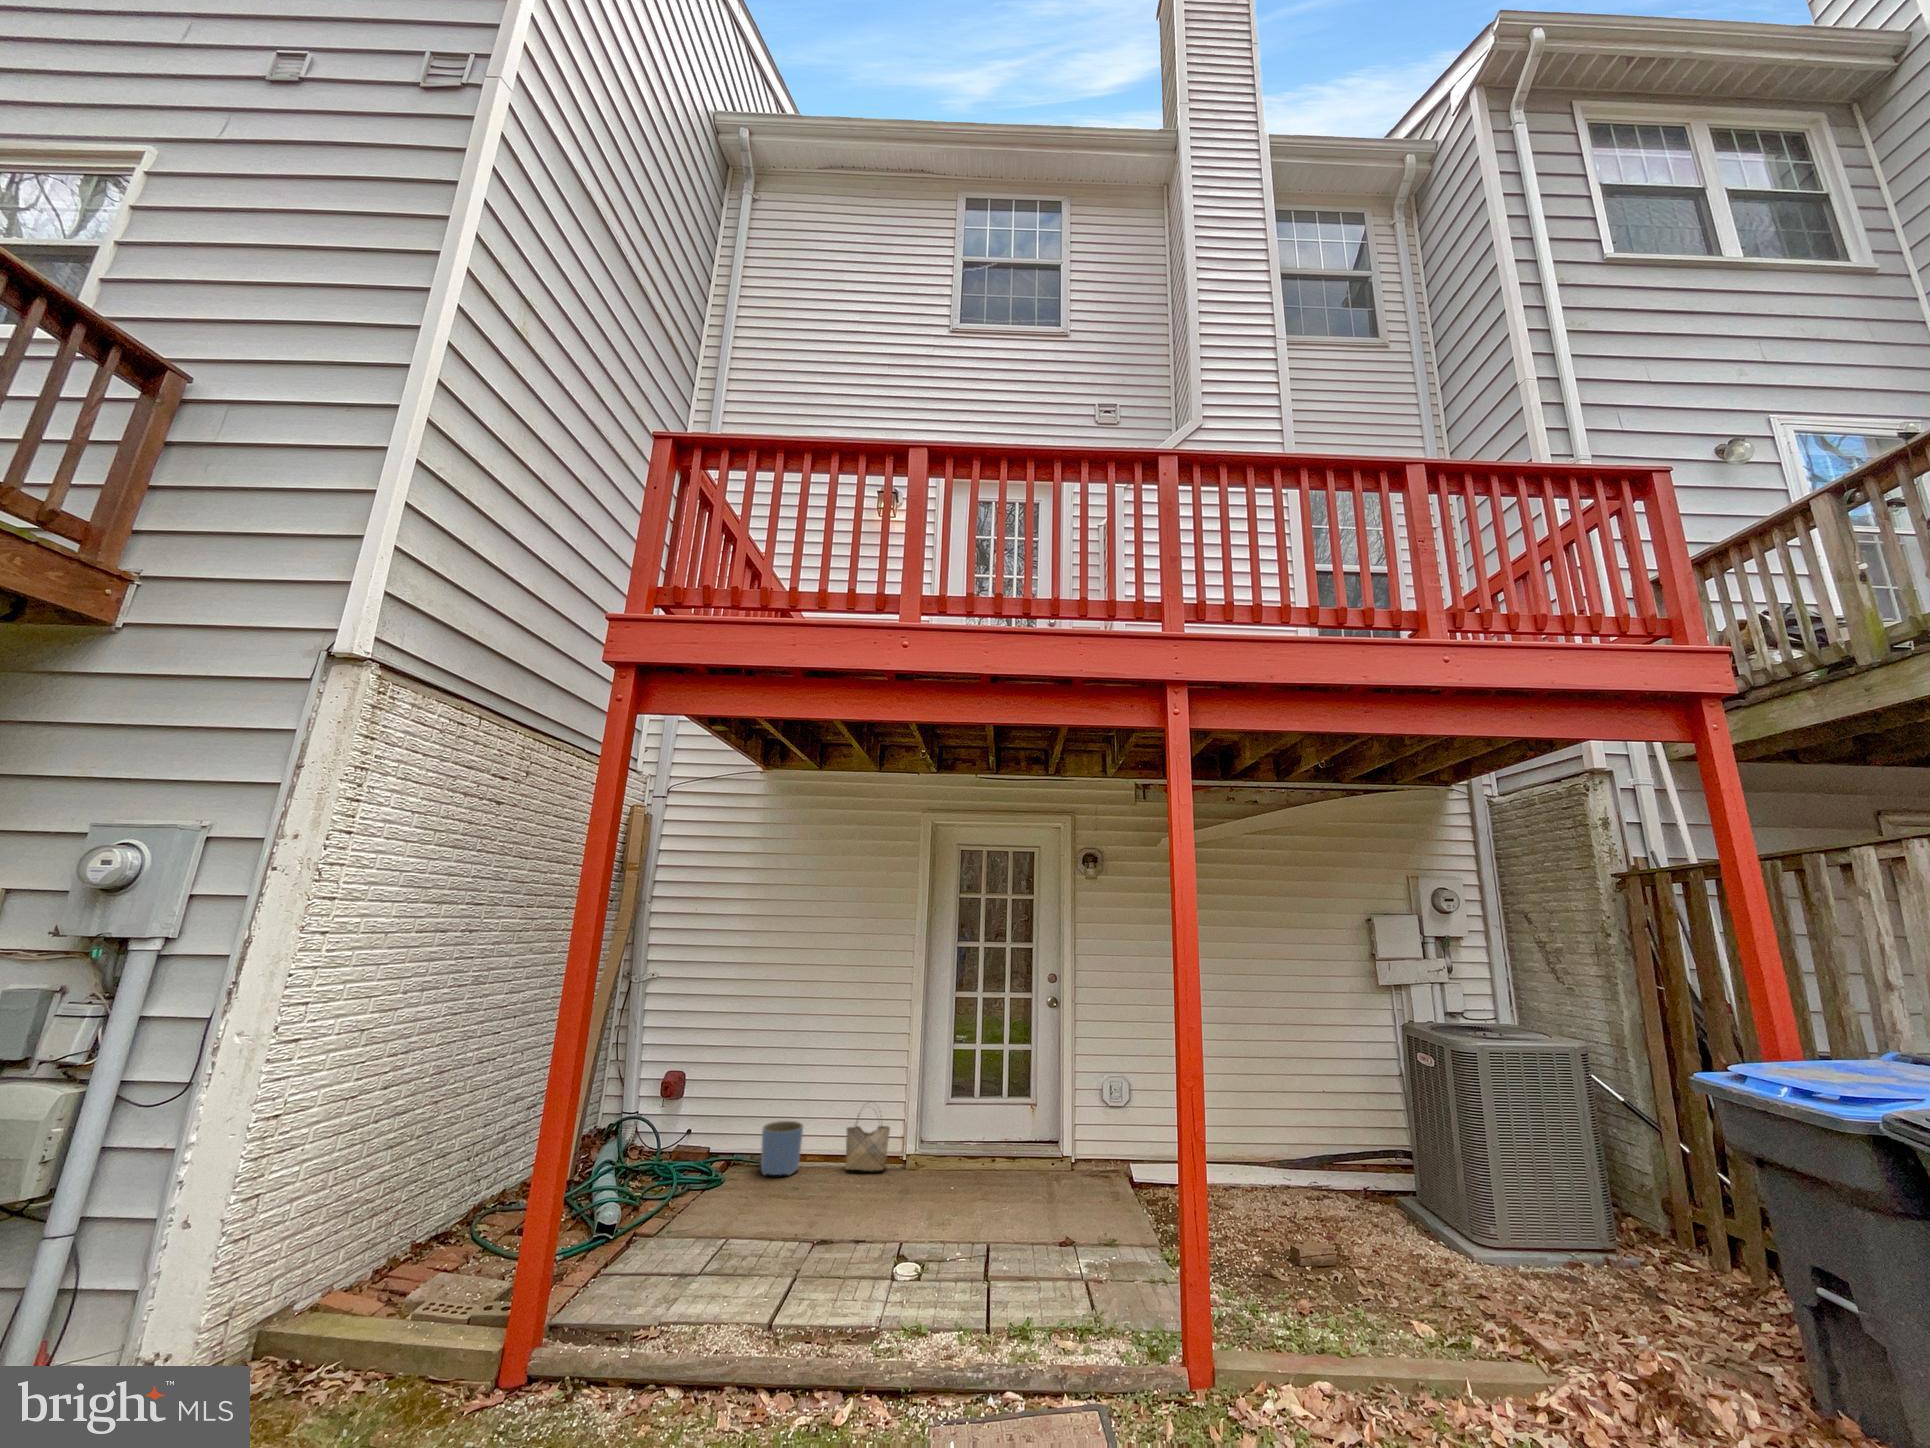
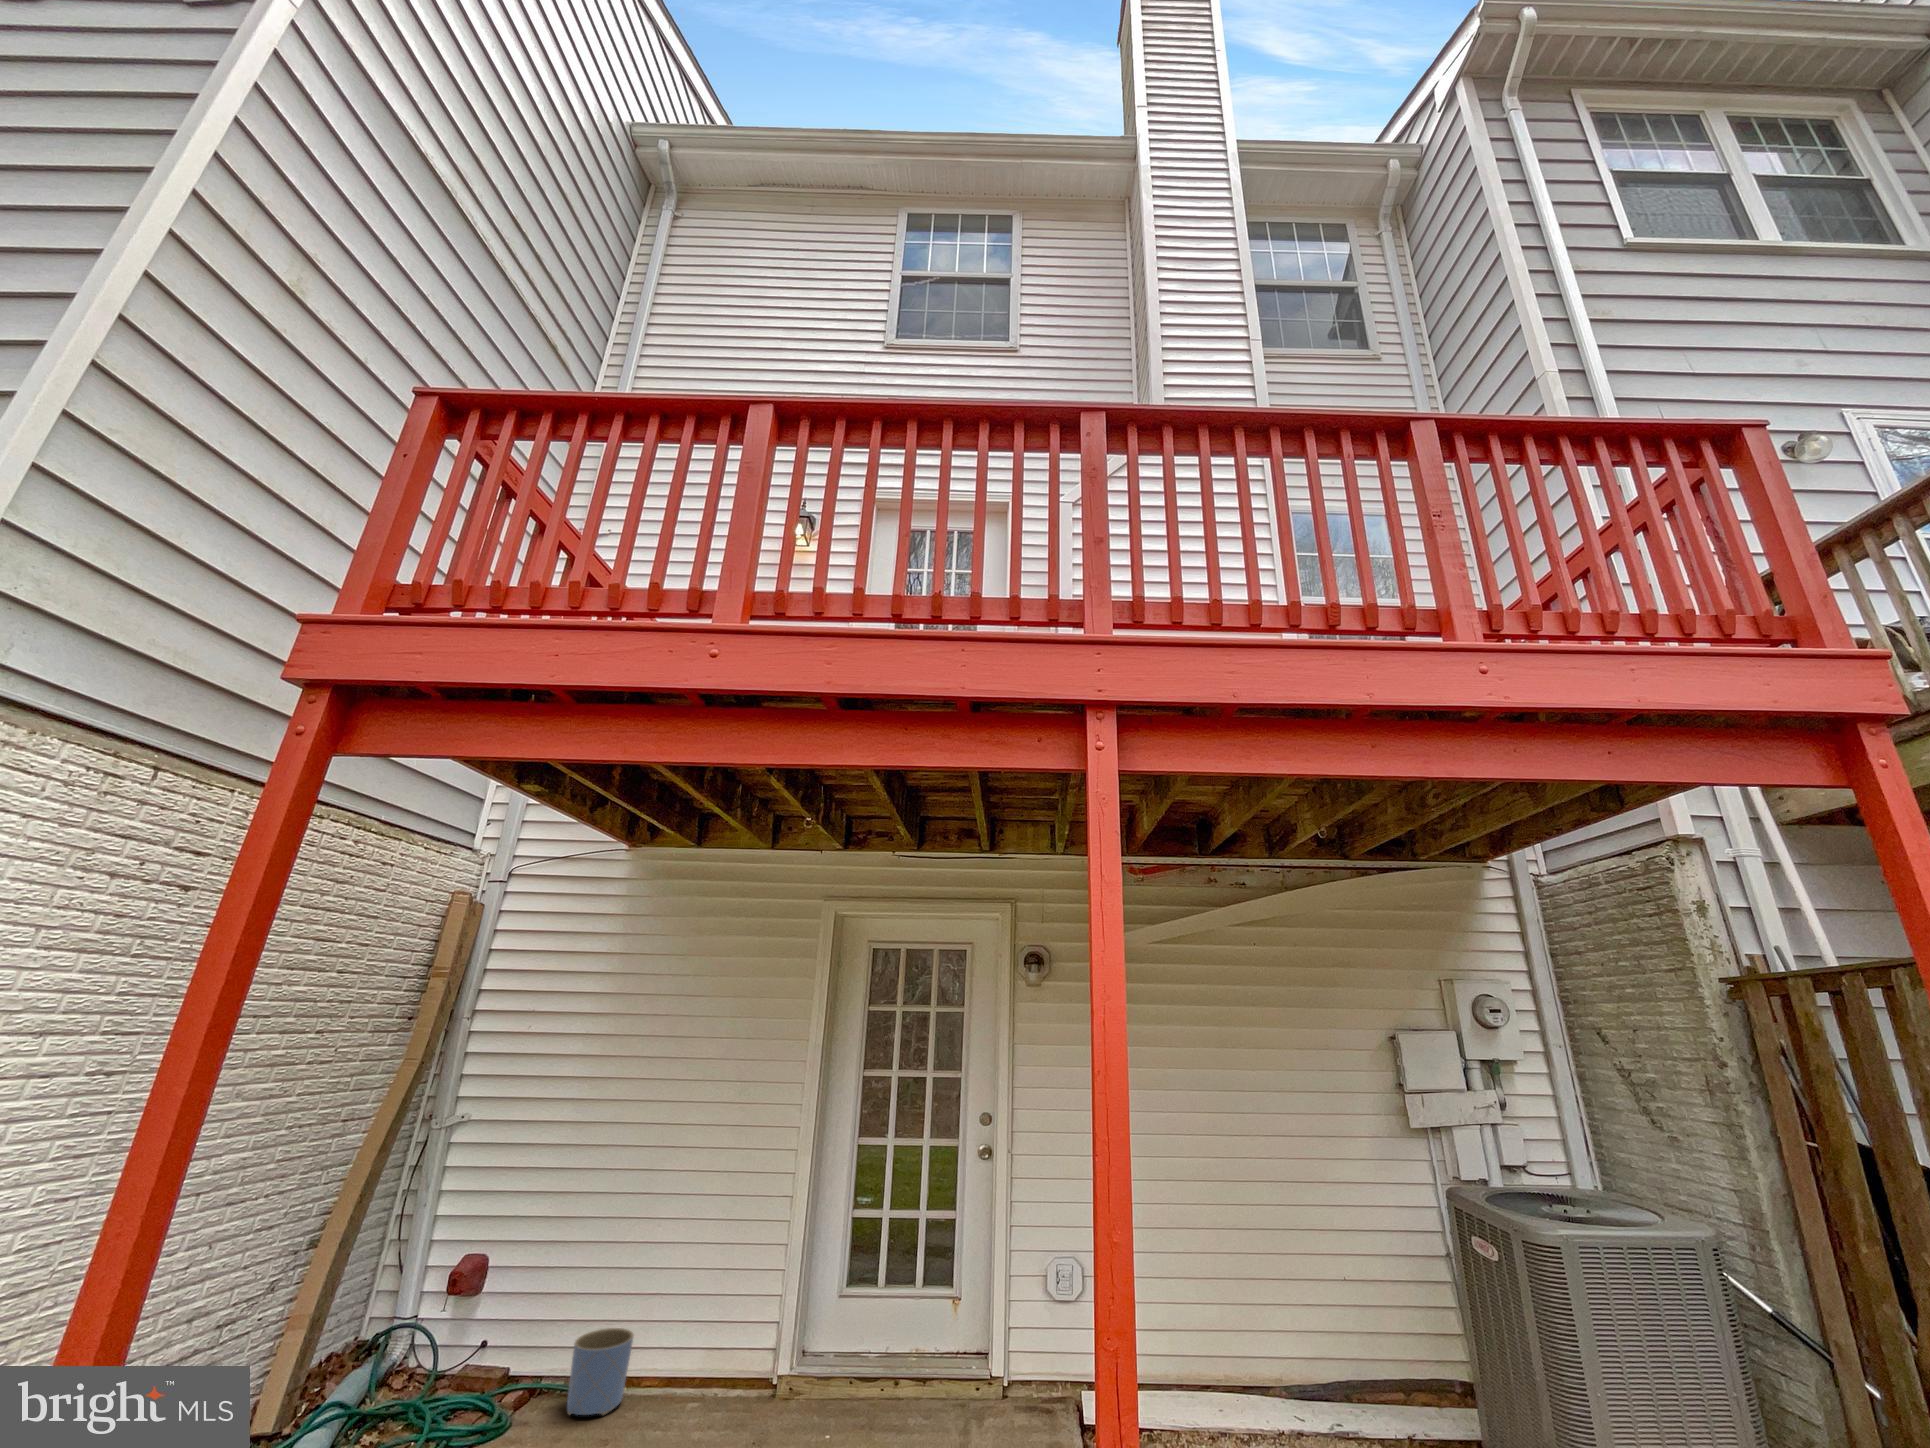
woven basket: present [846,1113,890,1171] -> none [685,1299,754,1405]

